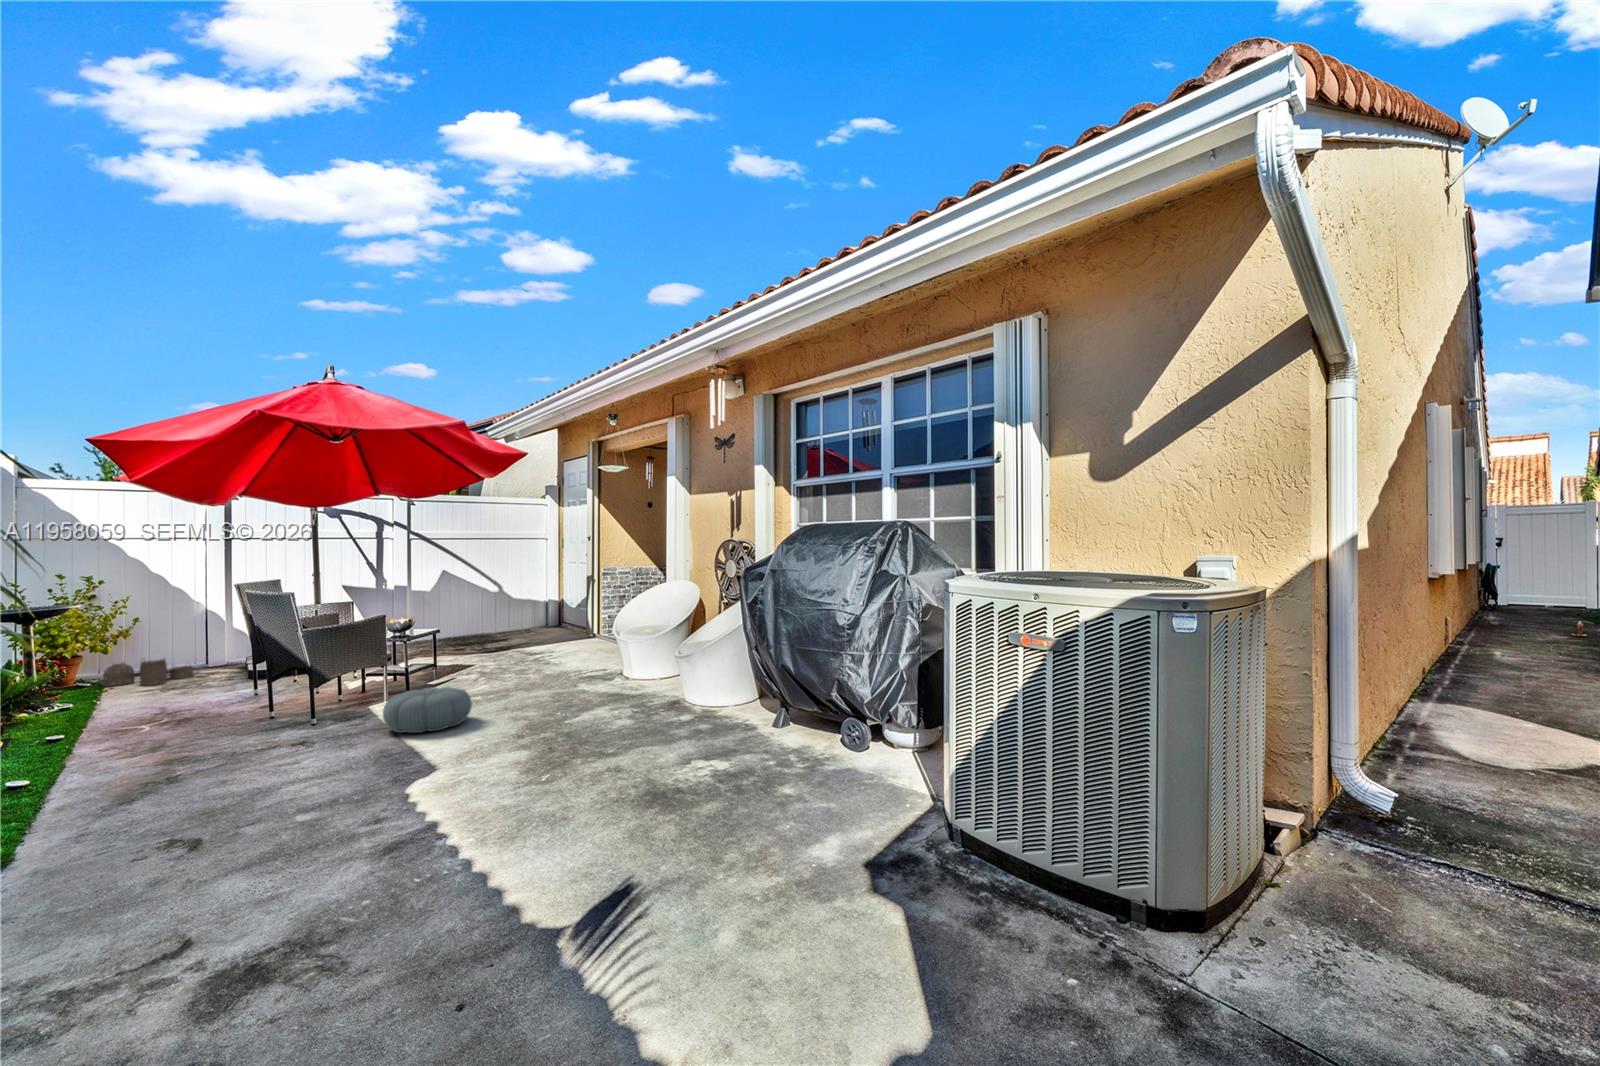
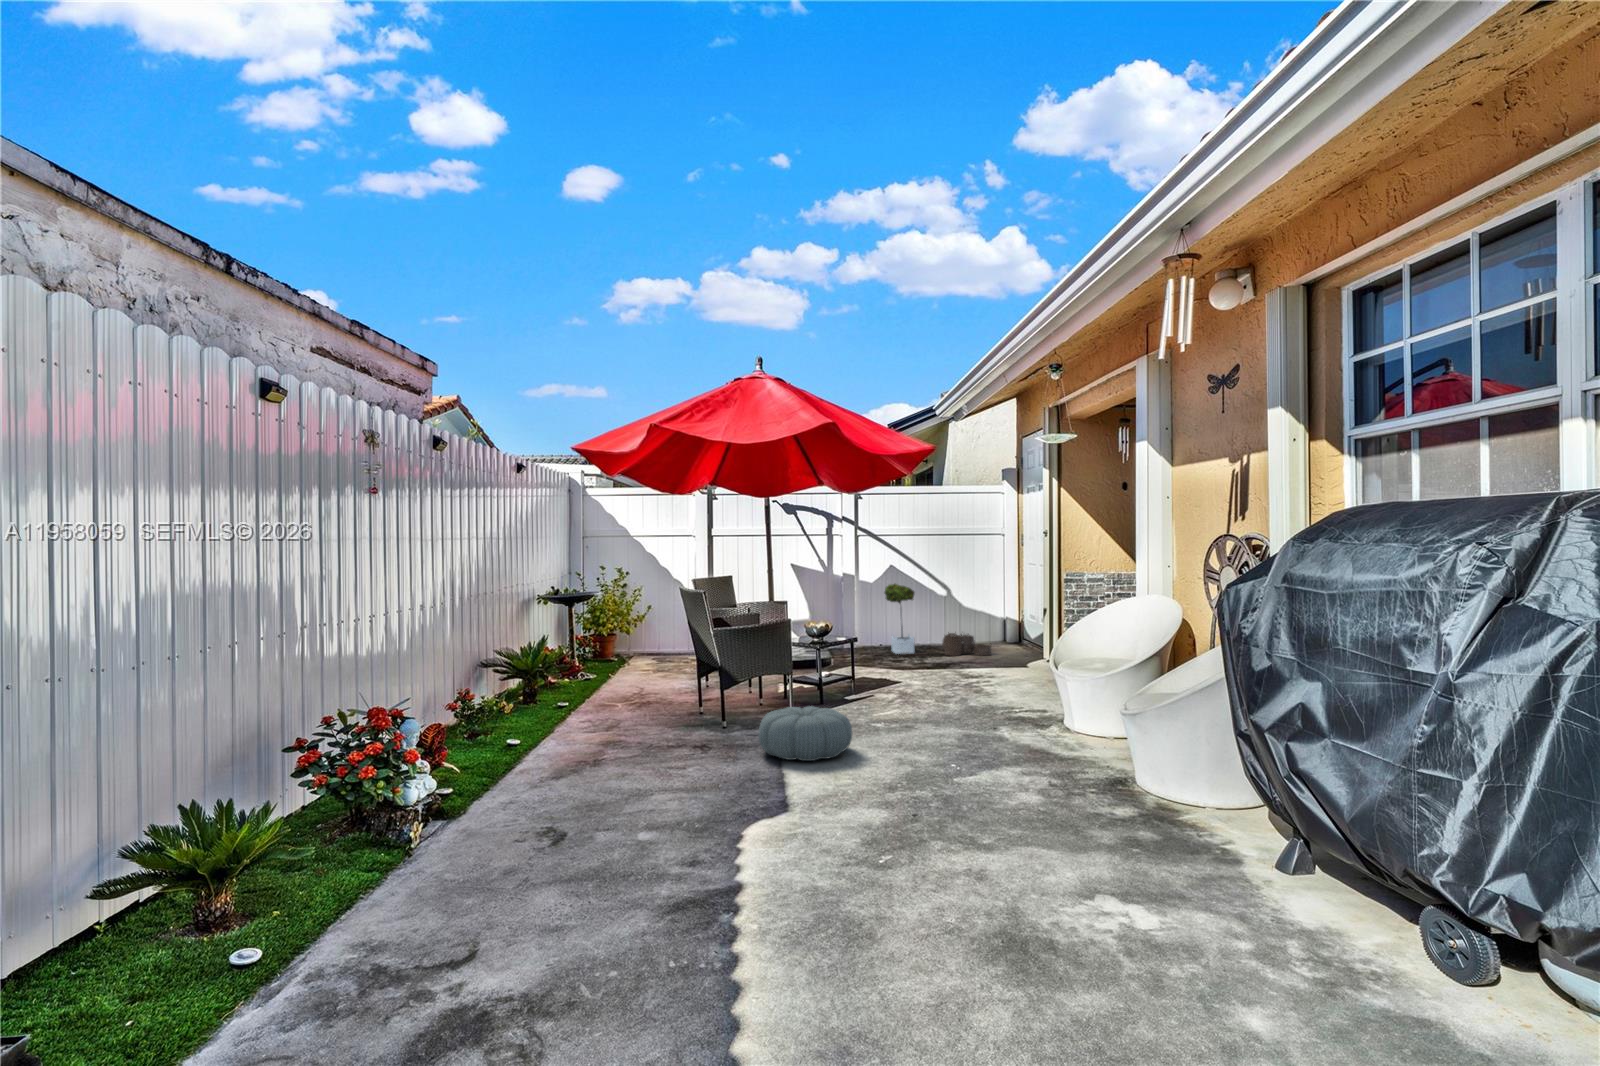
potted tree: none [439,582,469,644] -> present [885,584,915,654]
woven basket: present [103,659,193,687] -> present [942,633,991,656]

